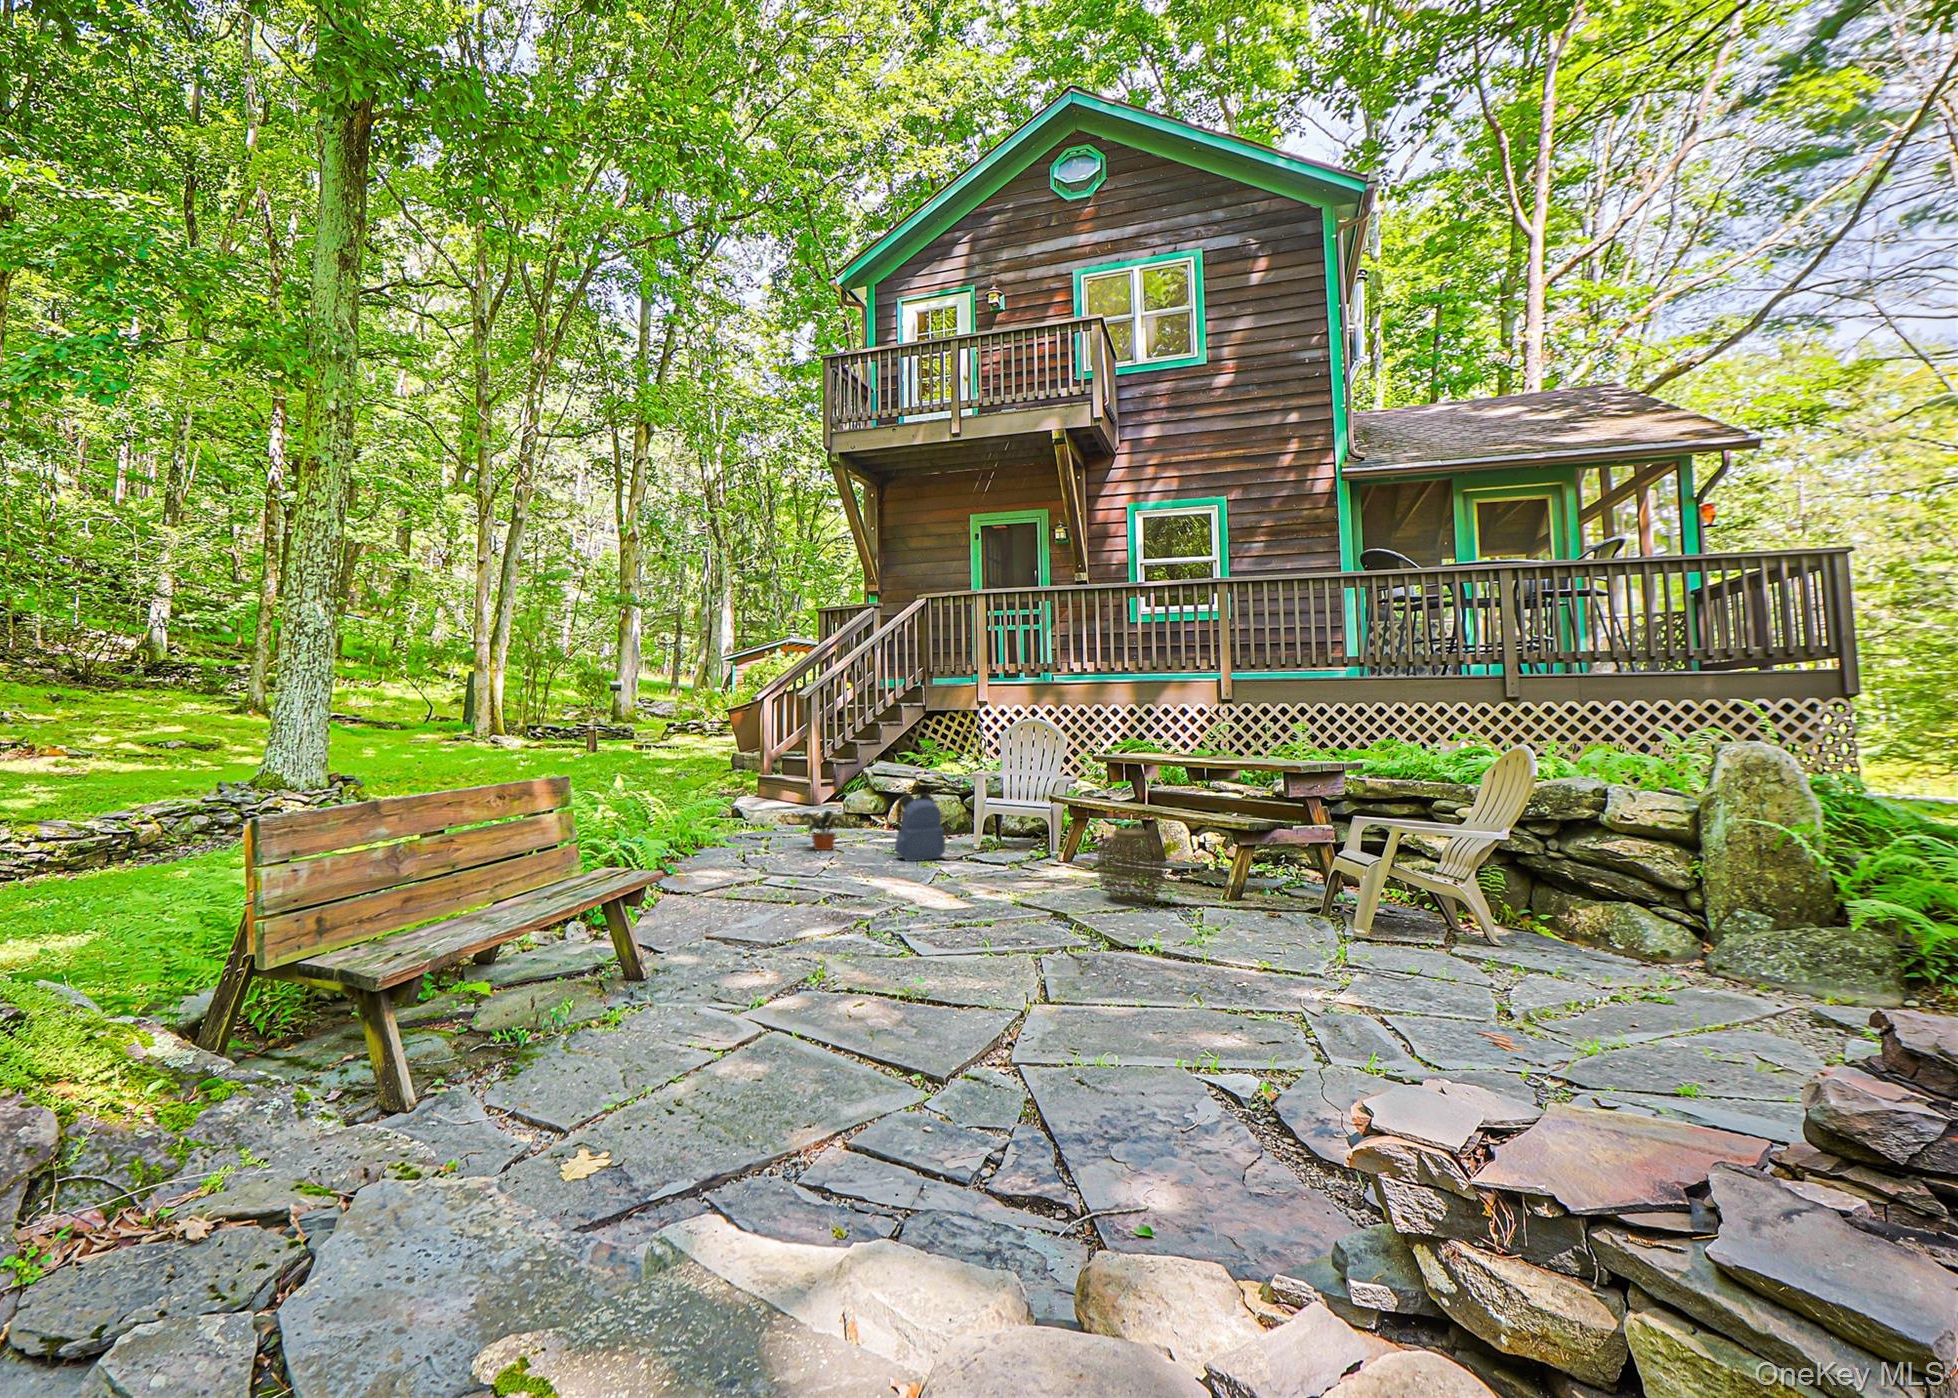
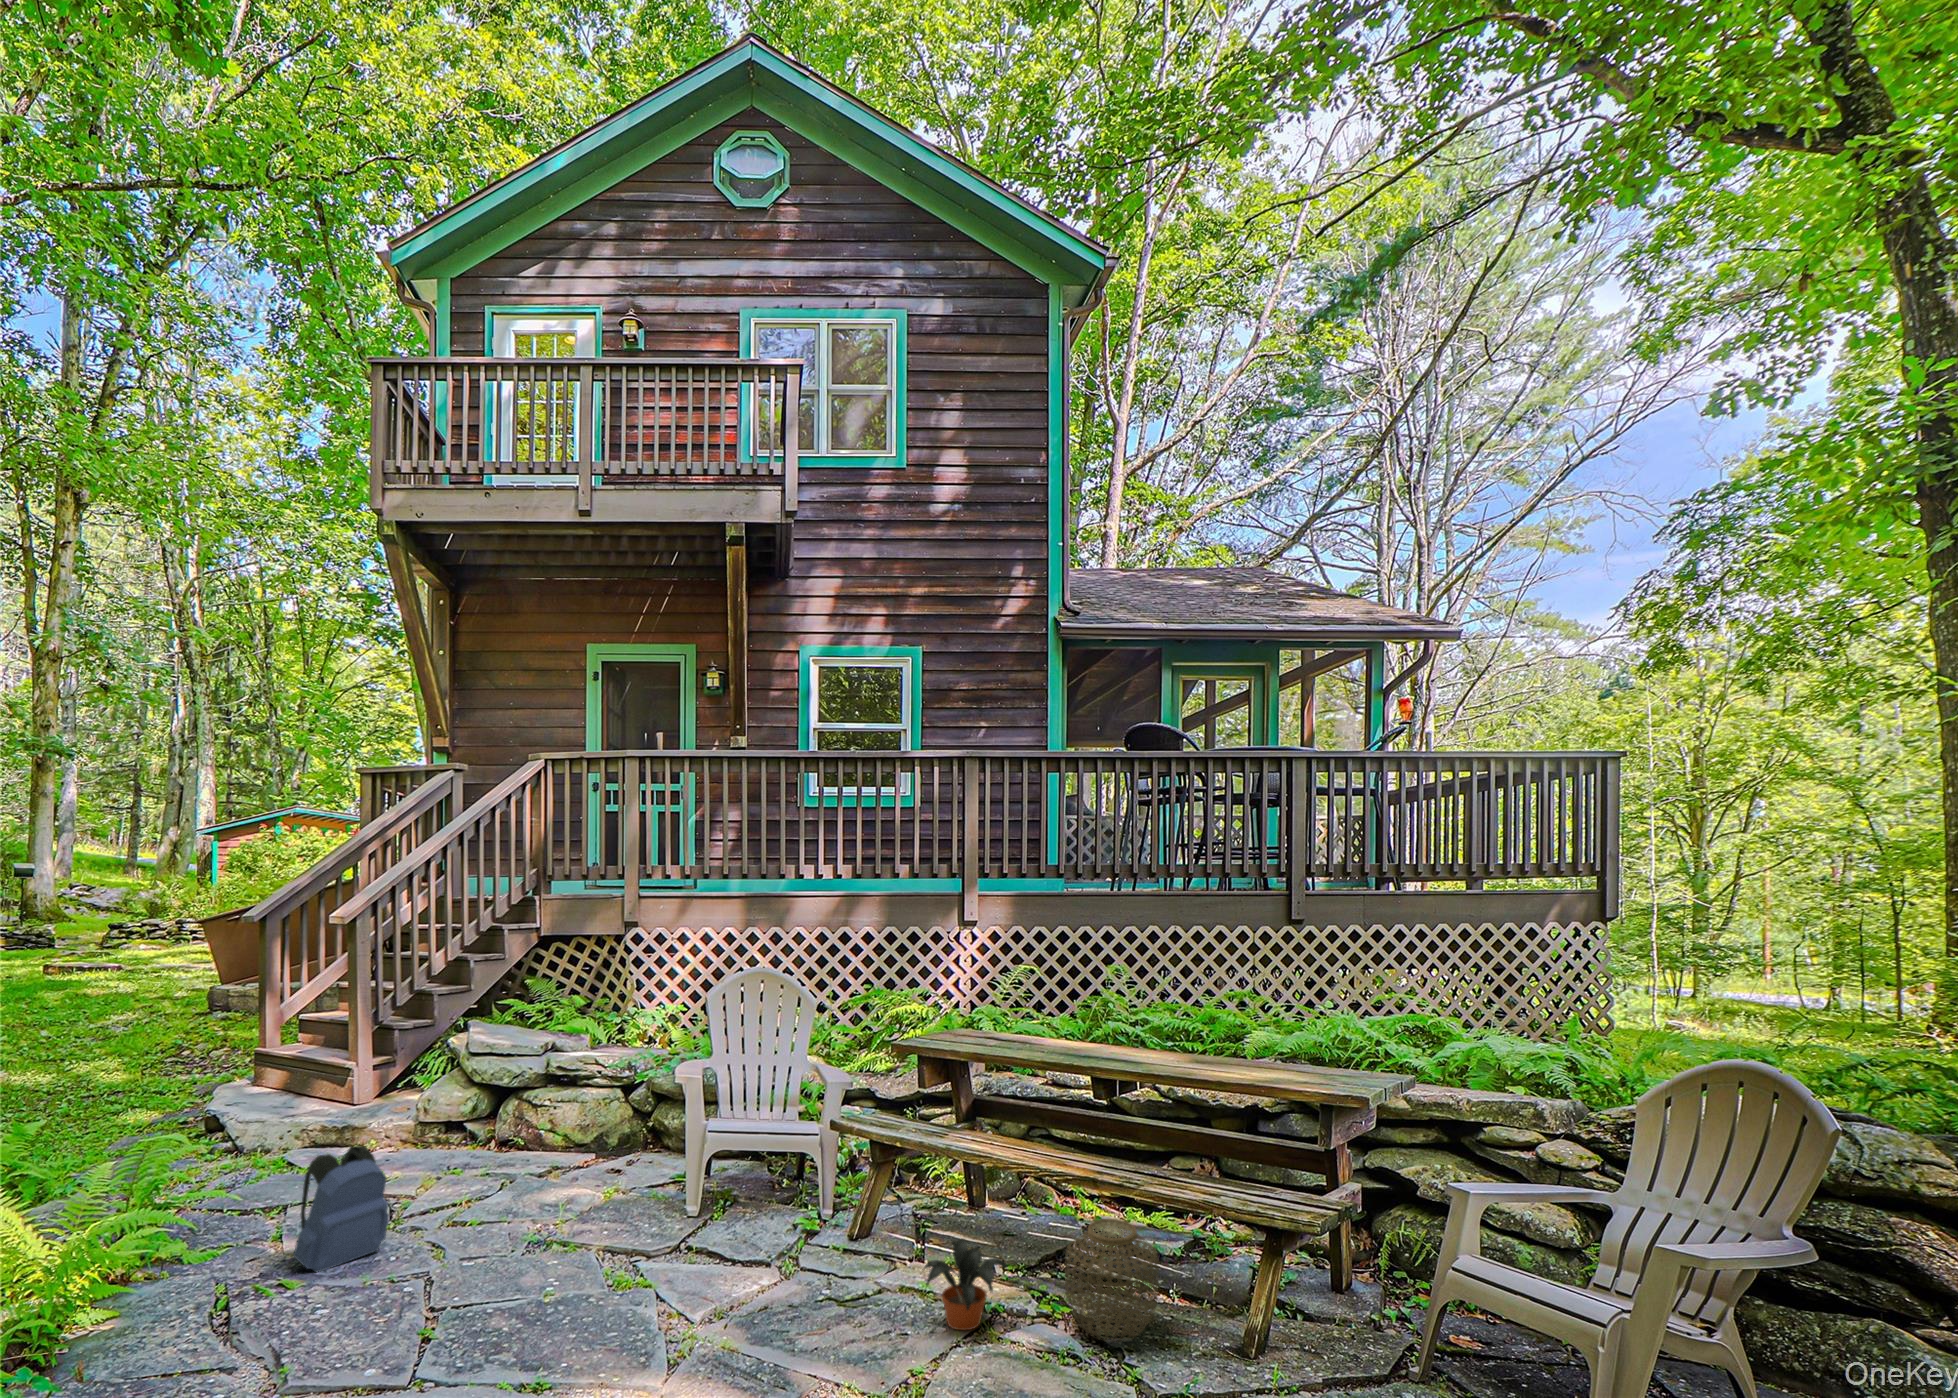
backpack: present [895,792,945,861] -> present [293,1146,389,1272]
potted plant: present [800,811,844,850] -> present [922,1239,1009,1330]

